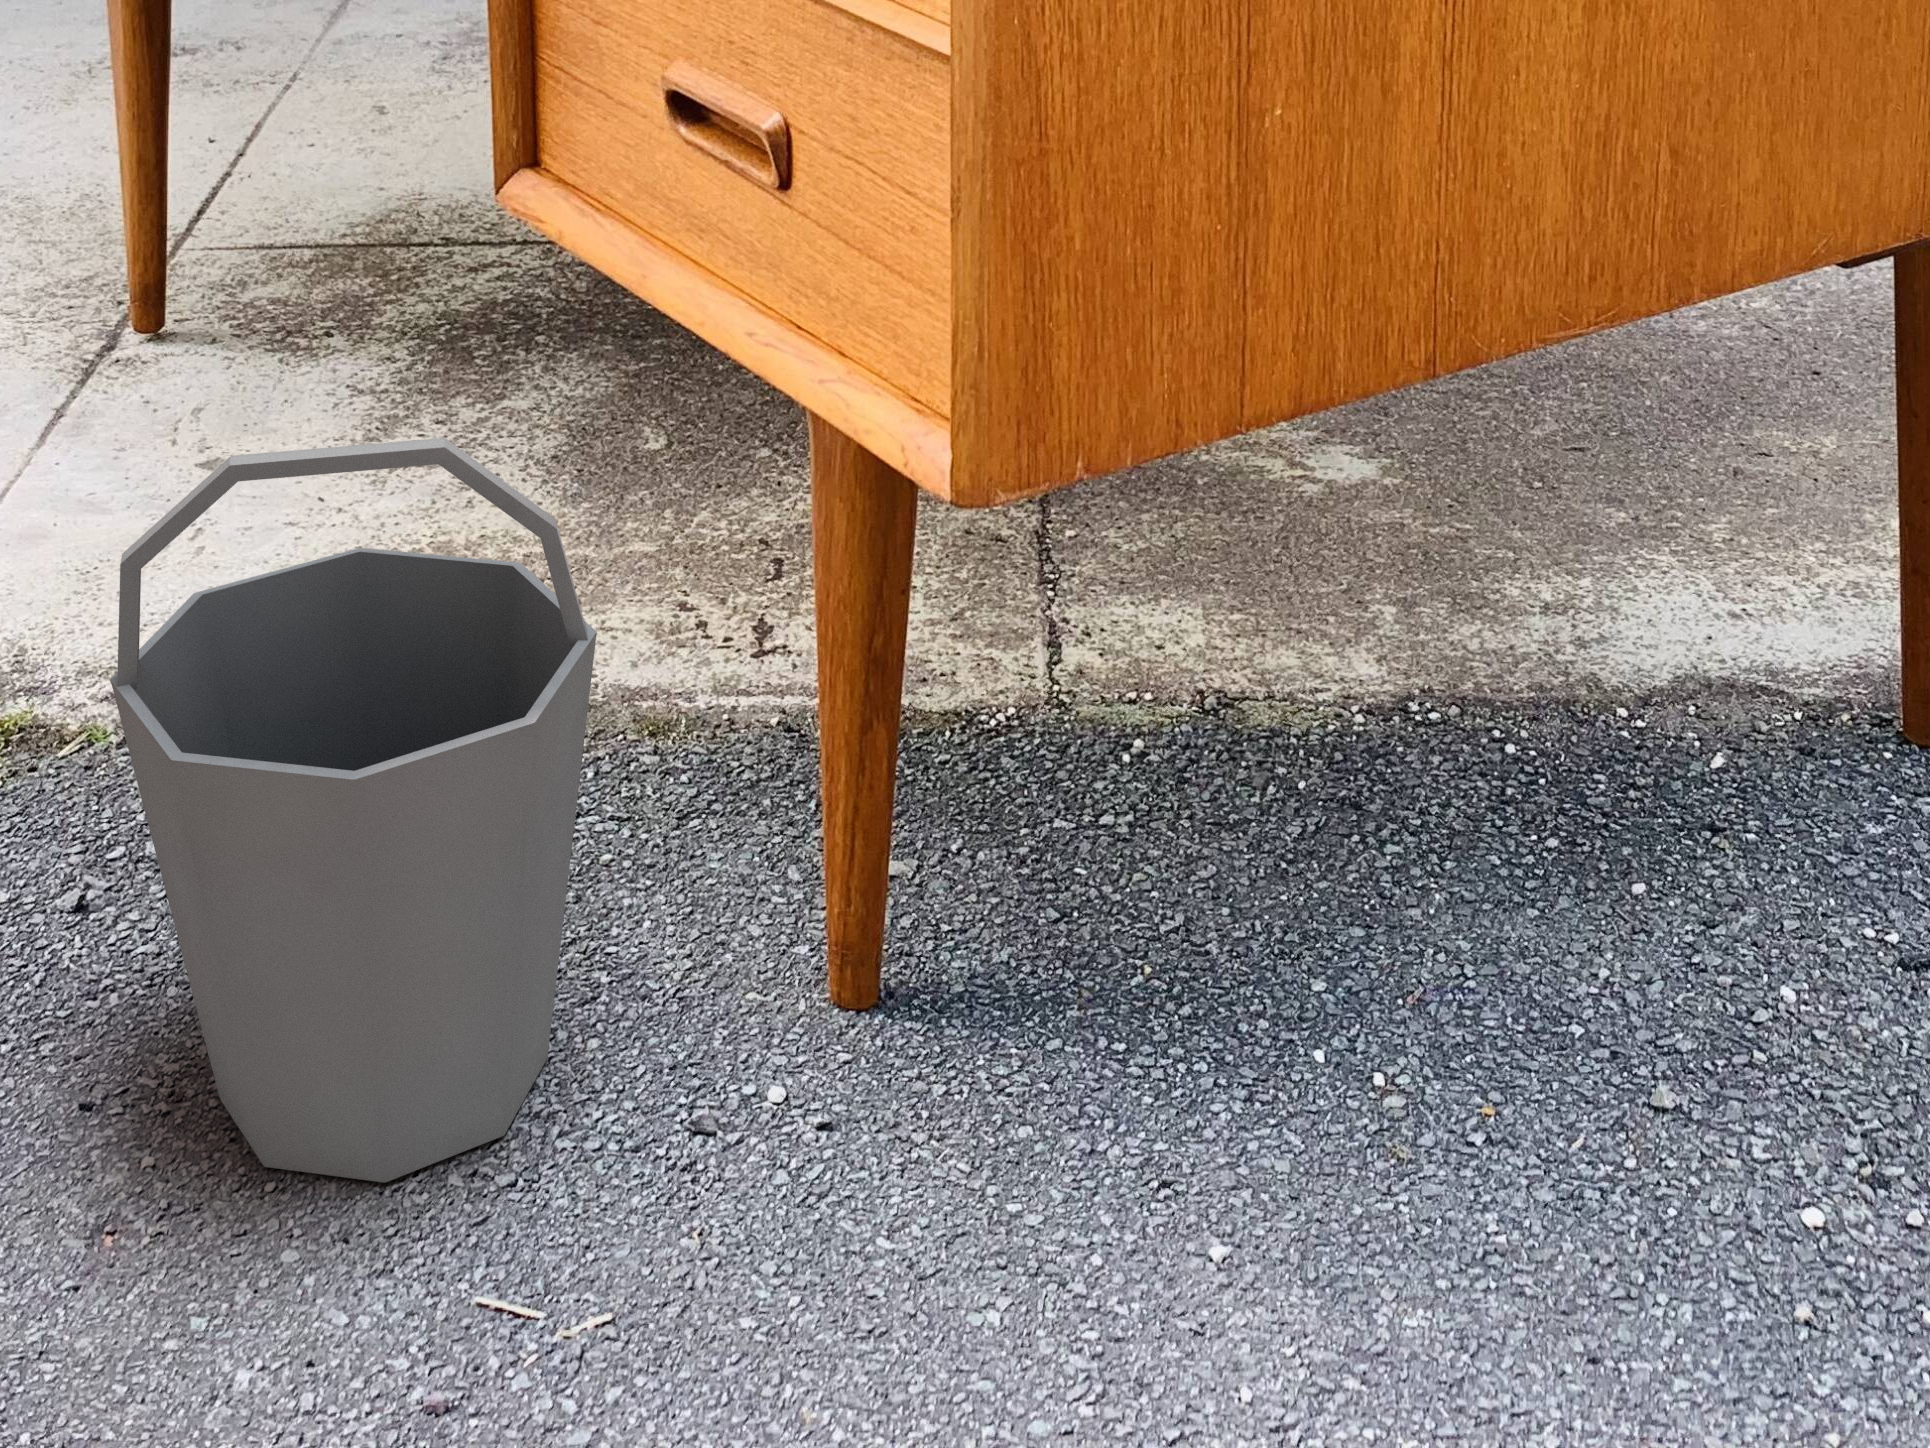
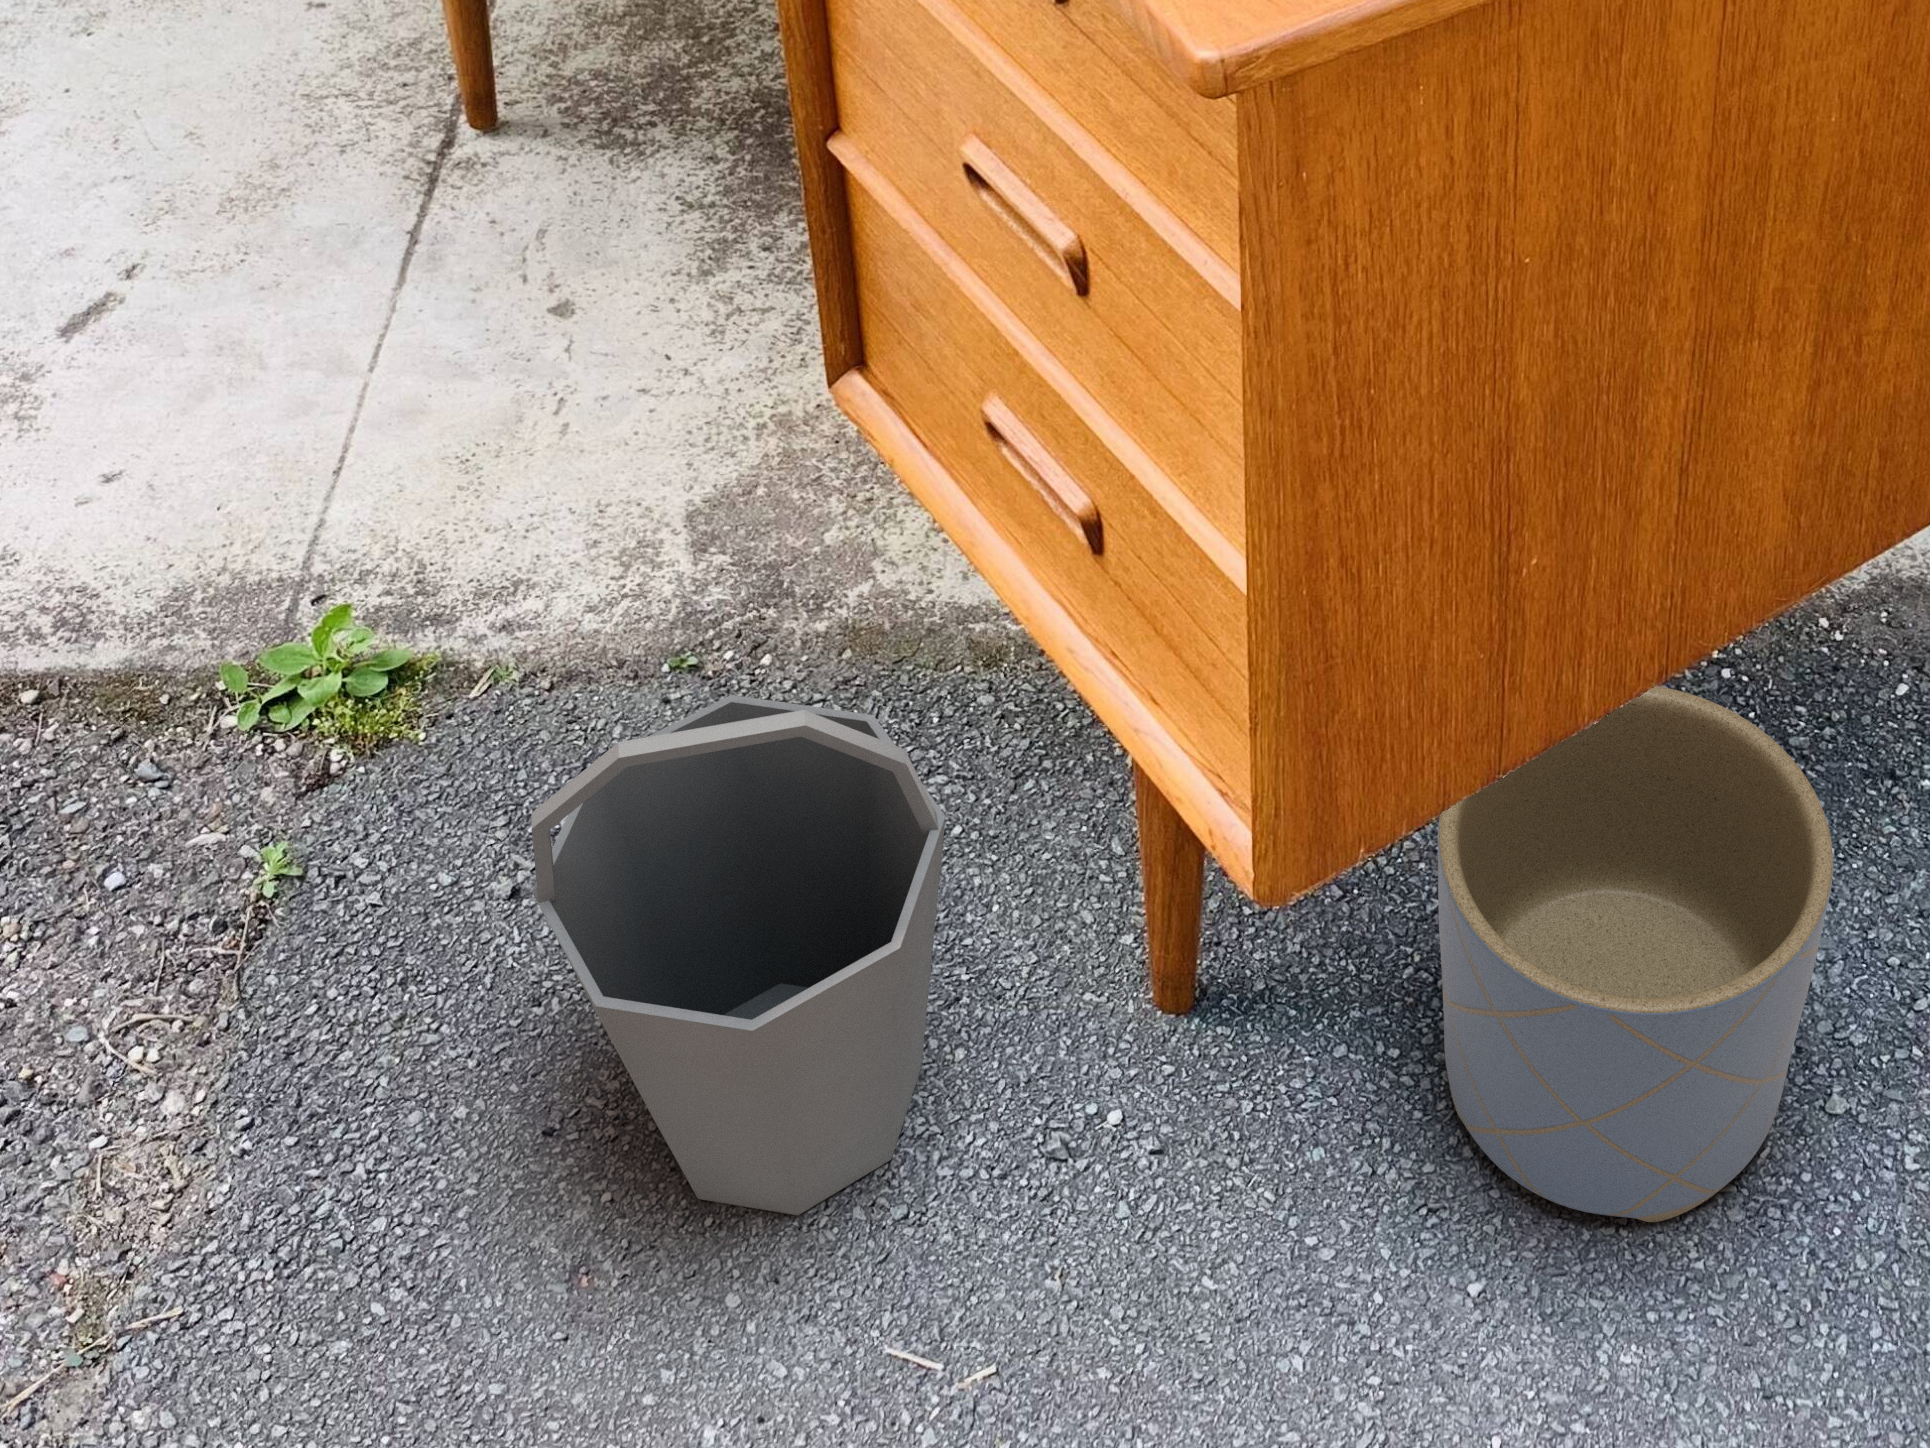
planter: none [1171,554,1636,1200] -> present [1438,686,1833,1222]

